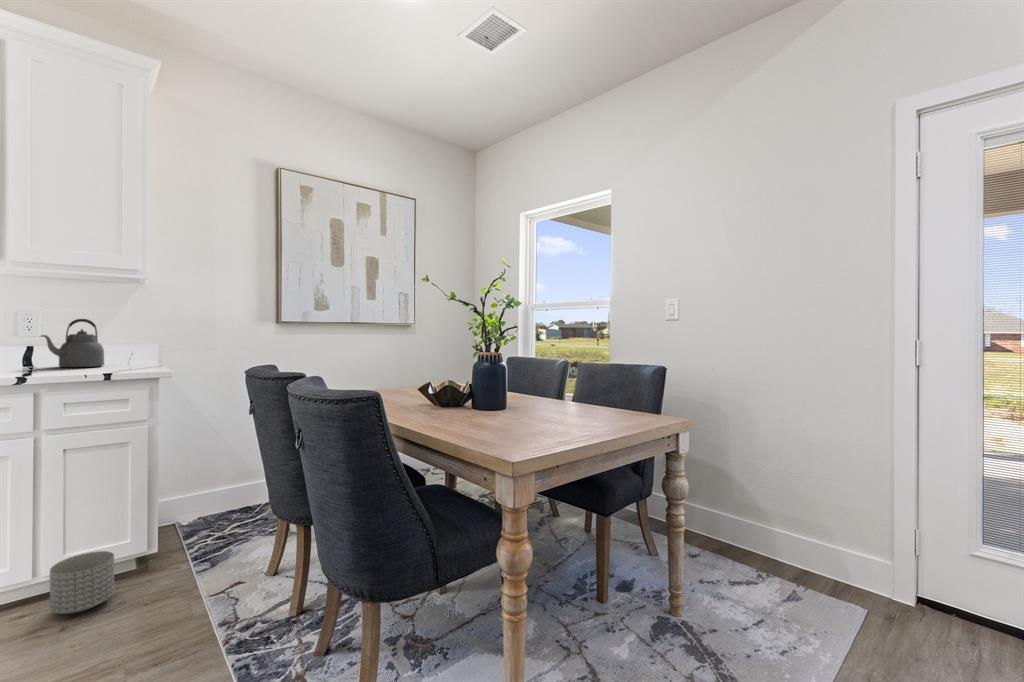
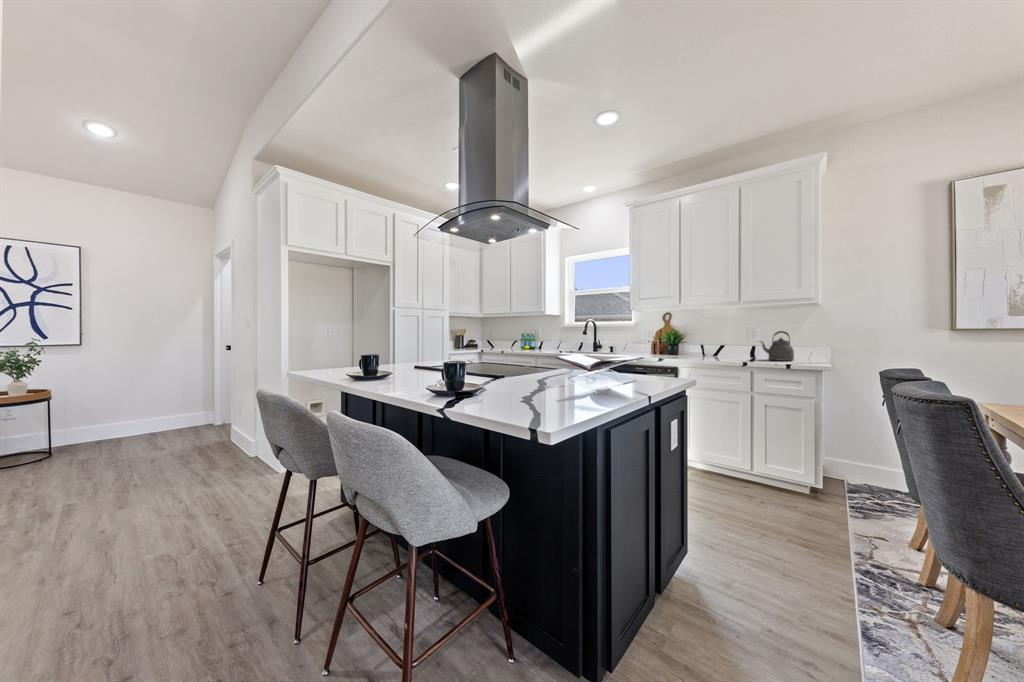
planter: present [50,551,115,614] -> none [757,469,792,503]

